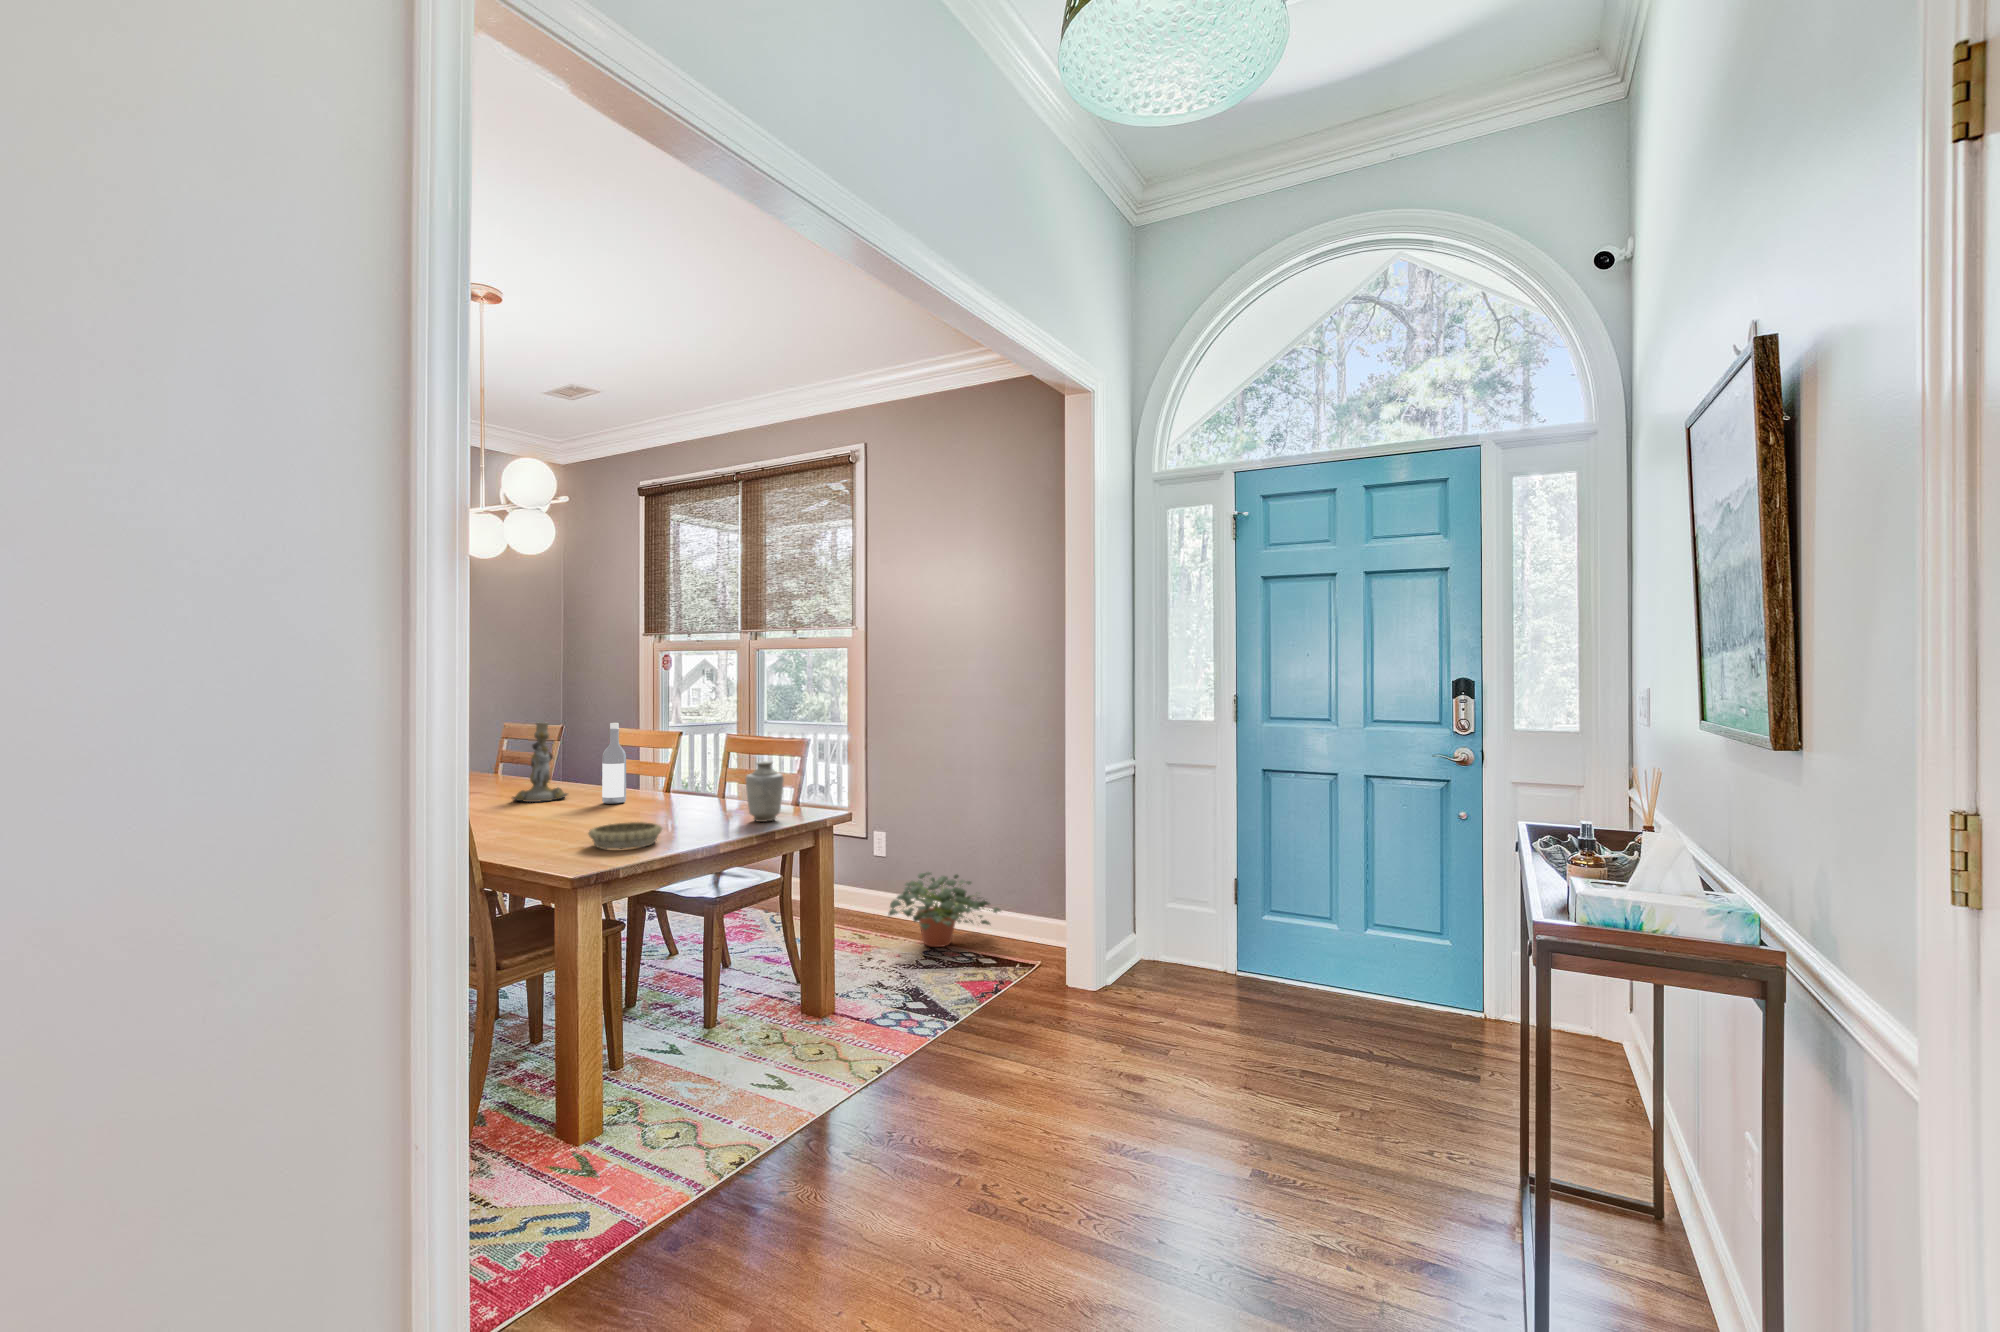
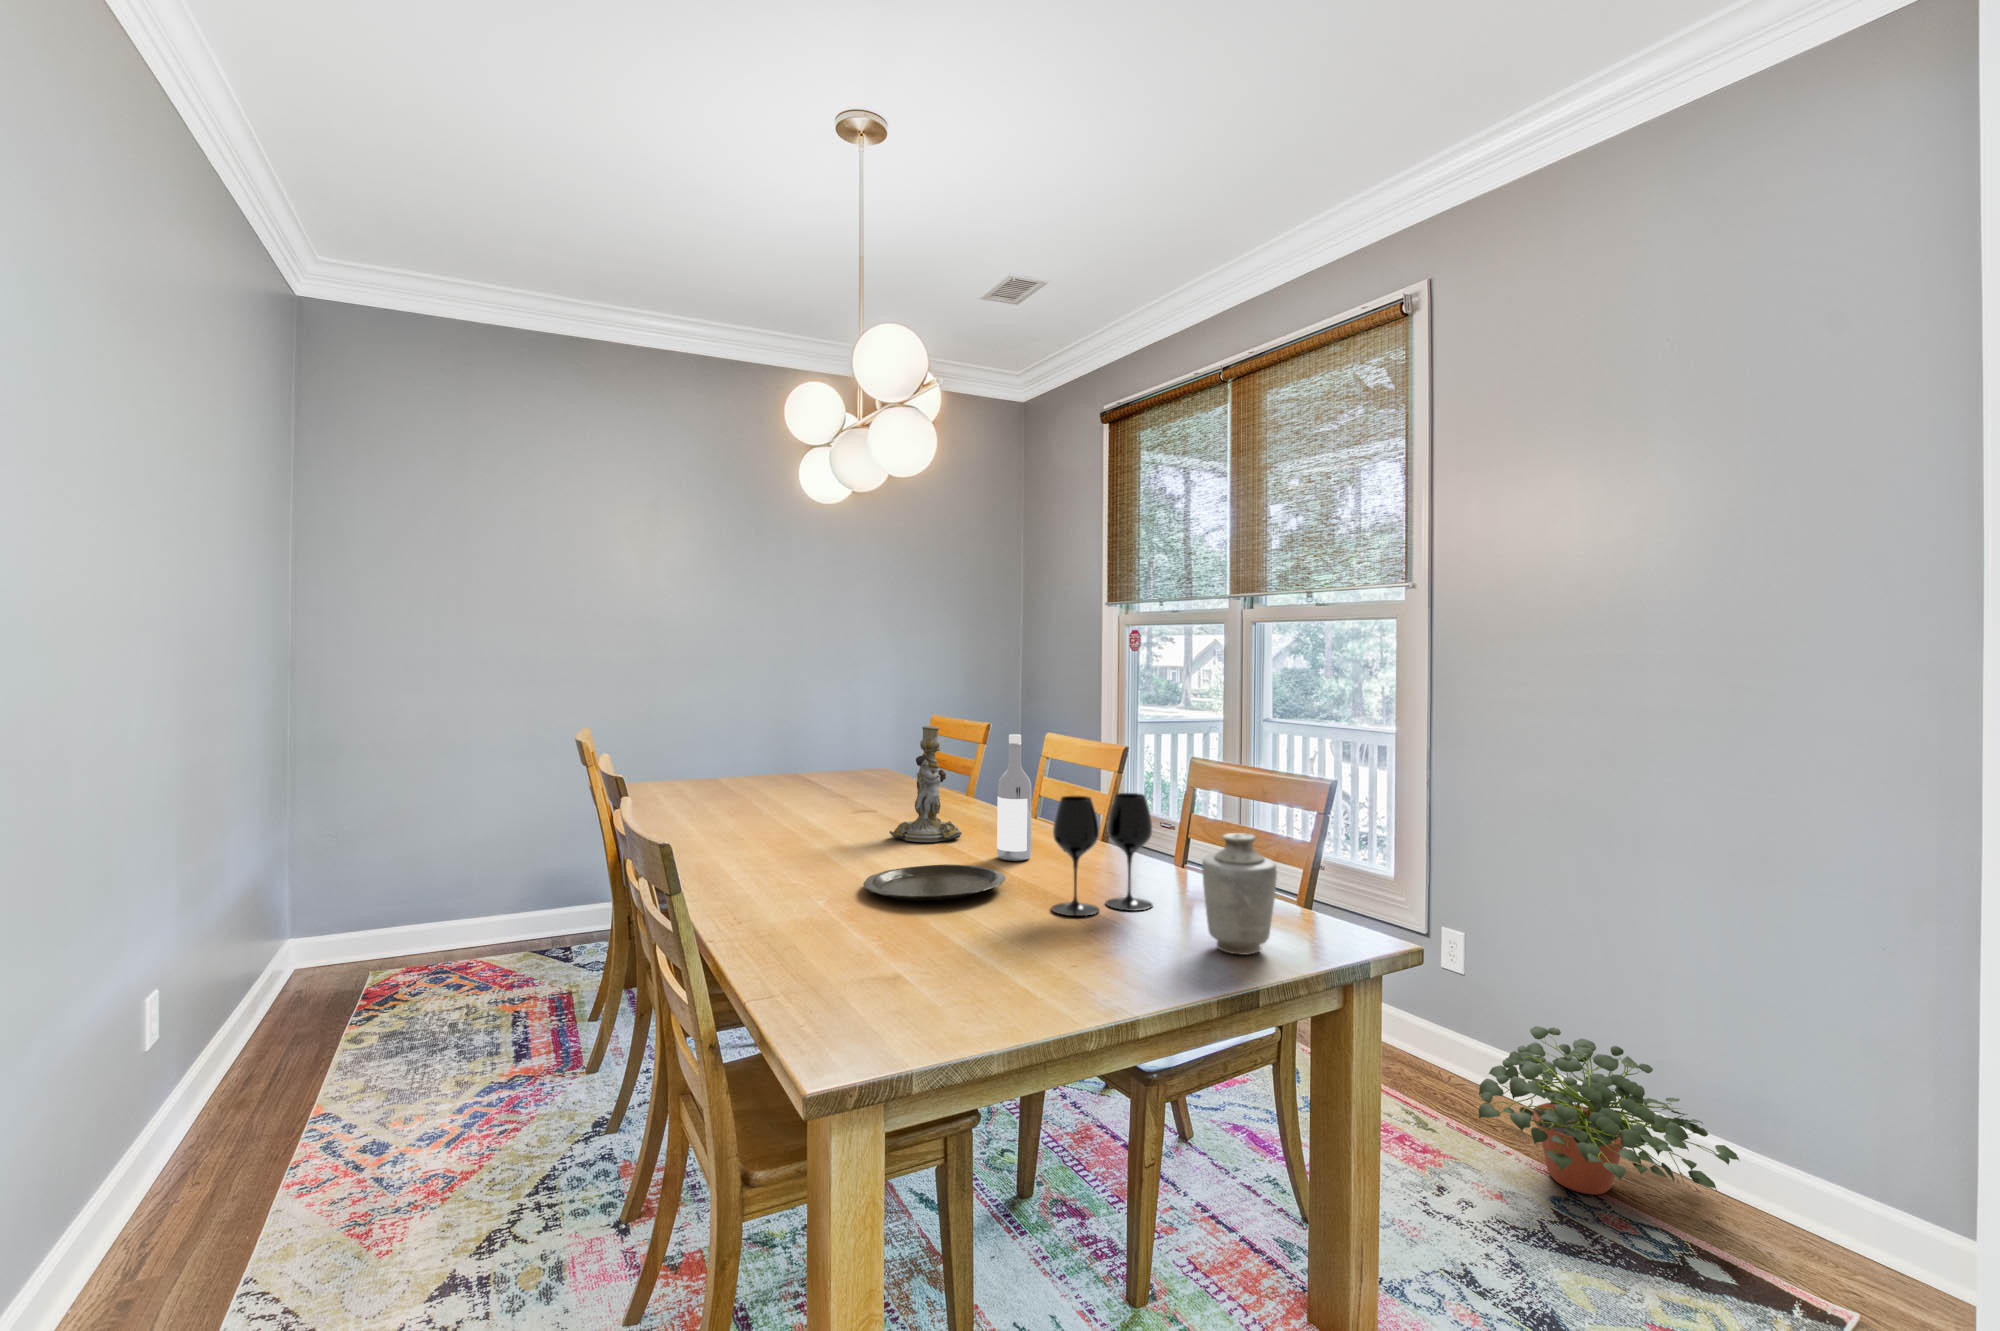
wine glass: none [654,750,714,819] -> present [1051,793,1152,916]
plate: none [521,805,619,823] -> present [864,864,1005,900]
decorative bowl: present [588,822,662,849] -> none [904,935,1034,1004]

